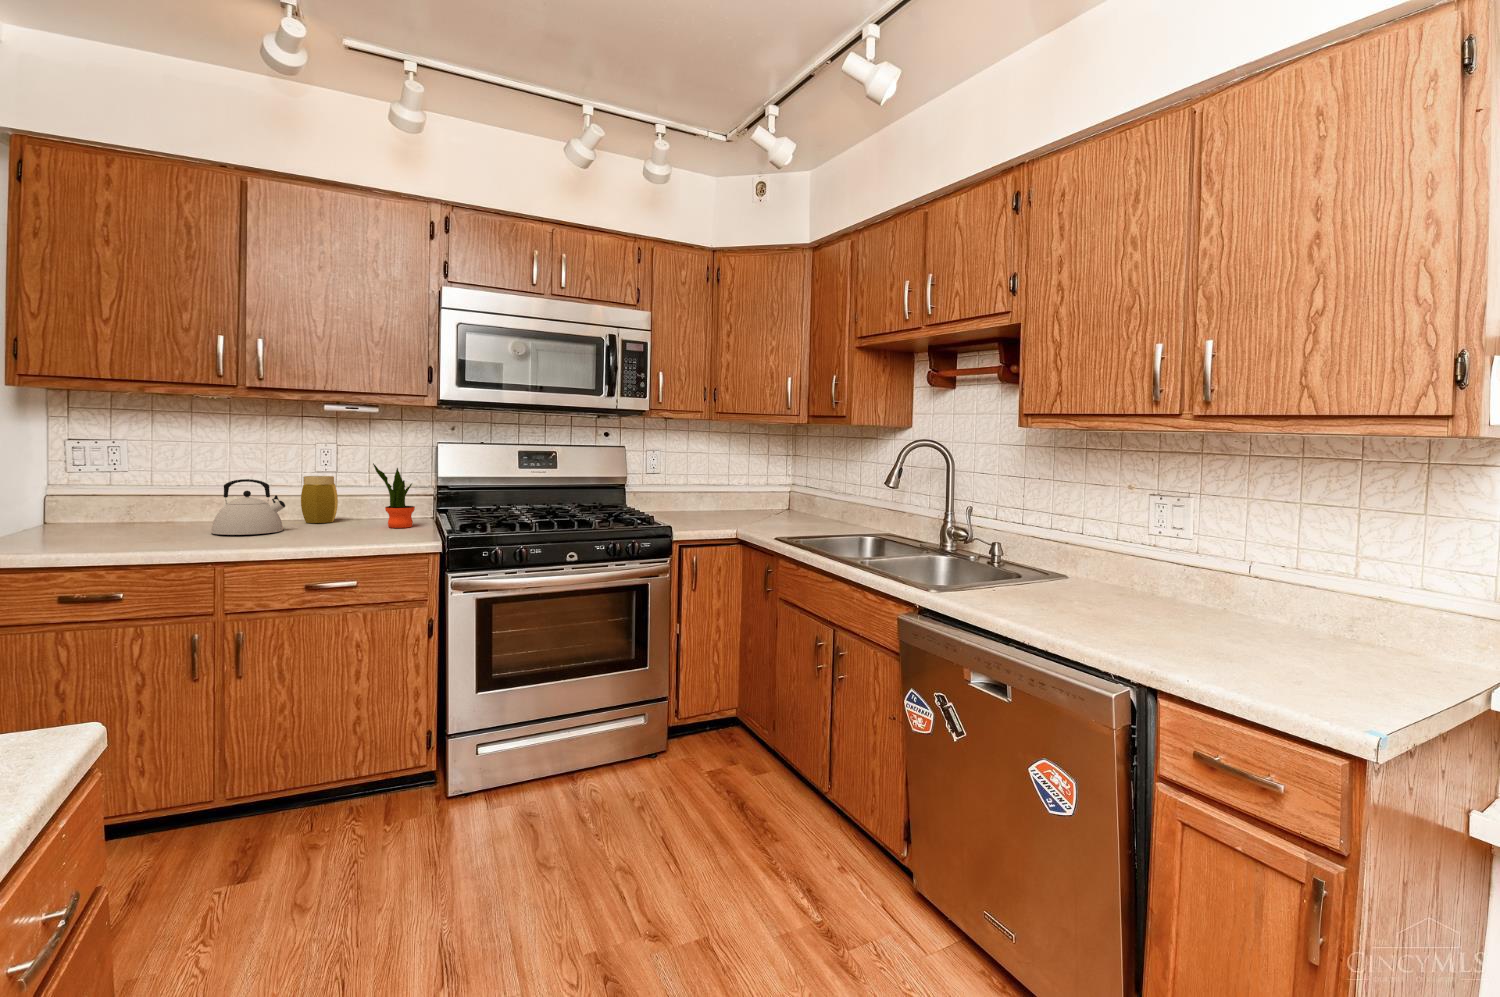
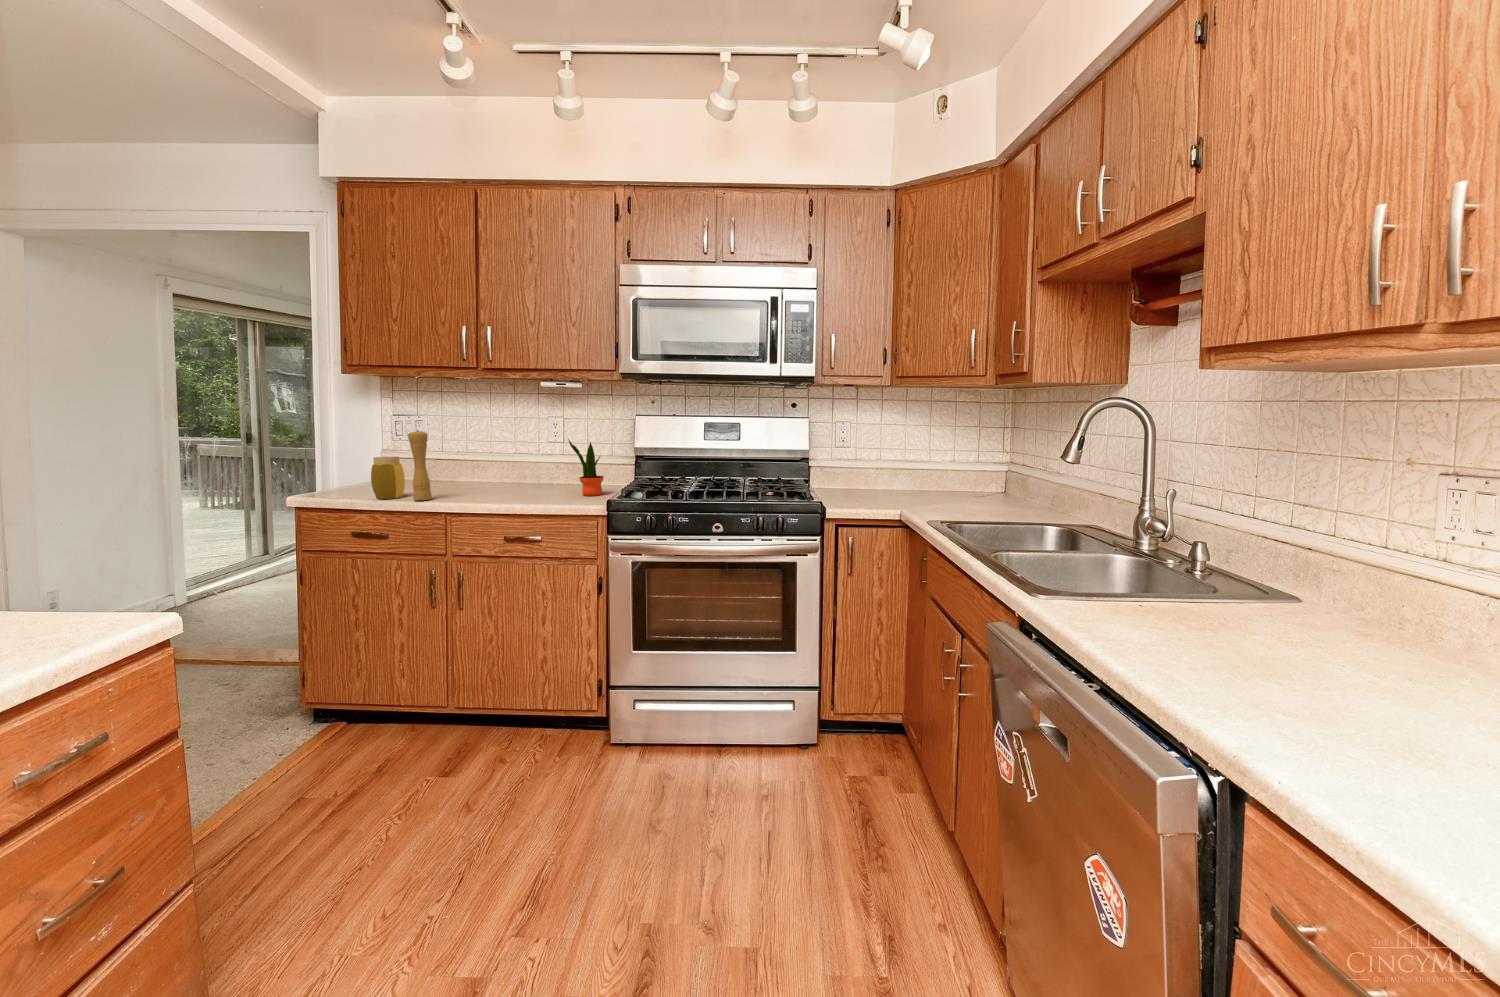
pepper mill: none [142,447,174,537] -> present [408,430,432,500]
jar: present [301,476,338,523] -> present [371,457,405,499]
kettle: present [211,479,285,535] -> none [455,455,506,500]

